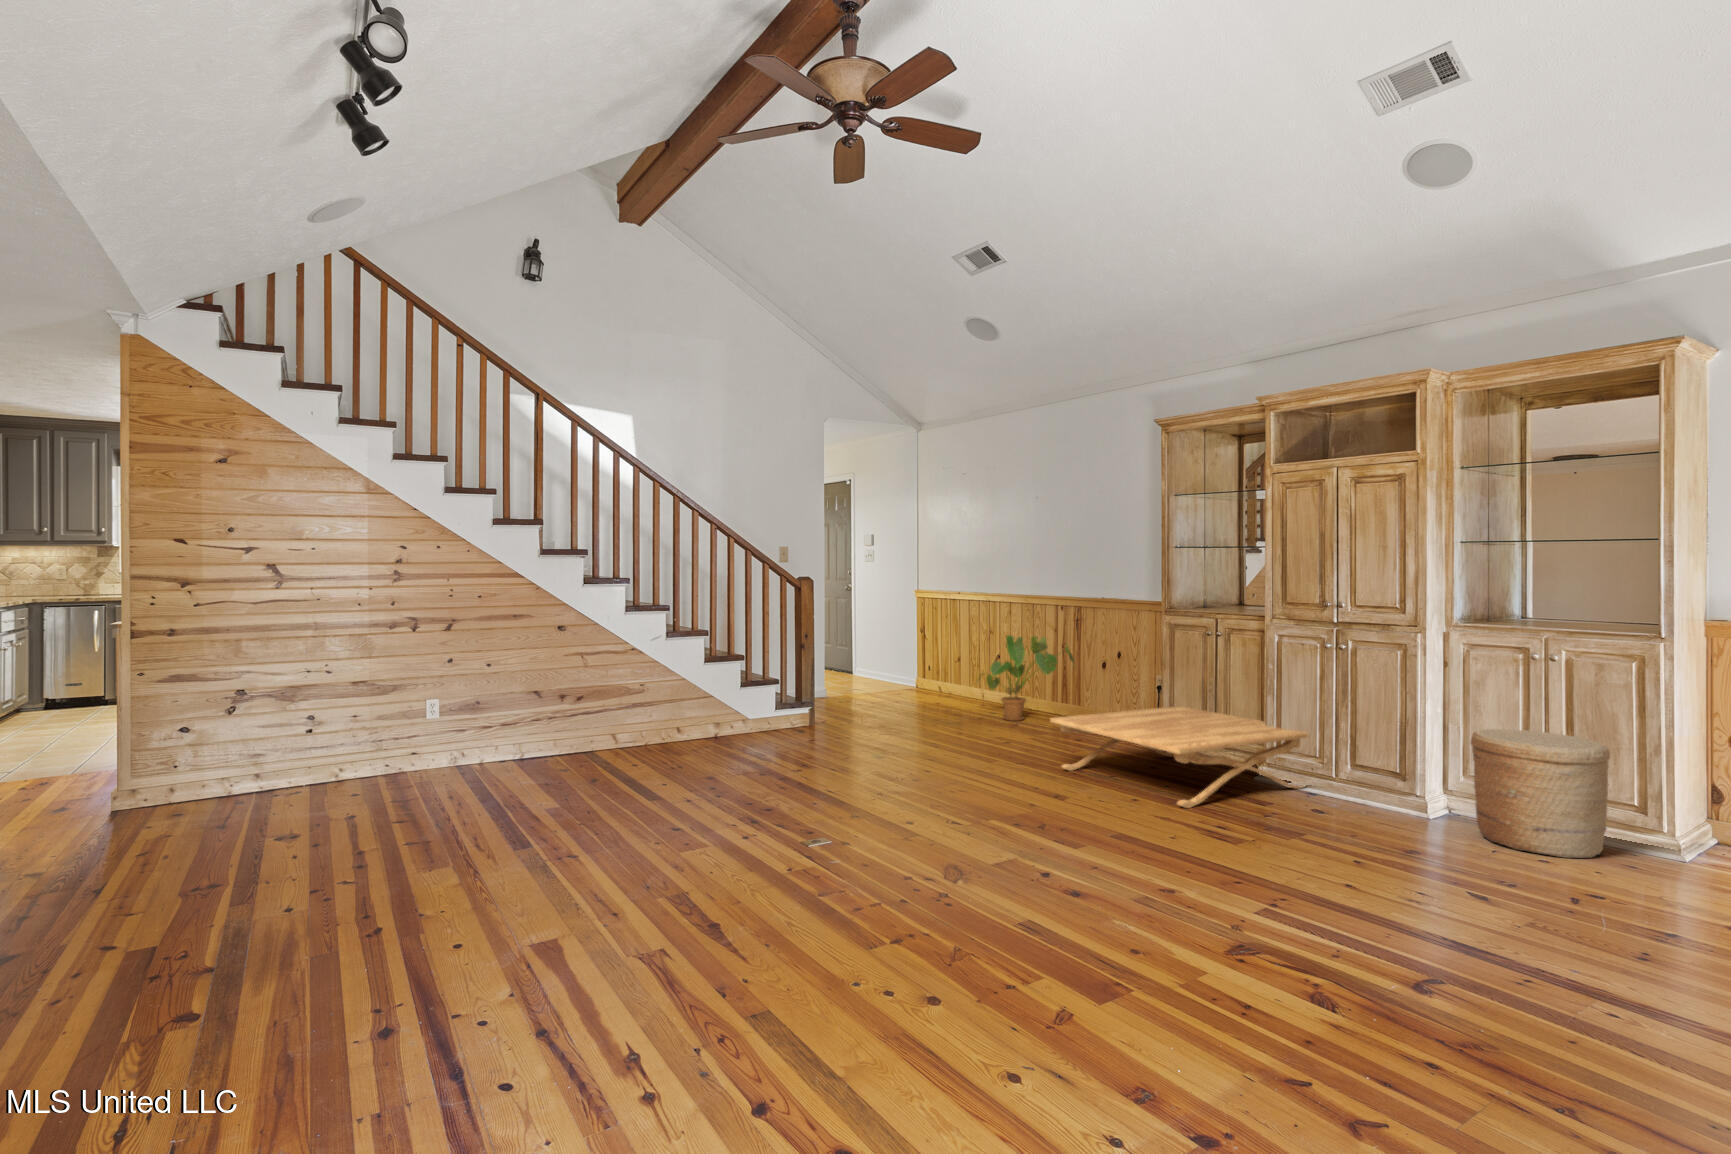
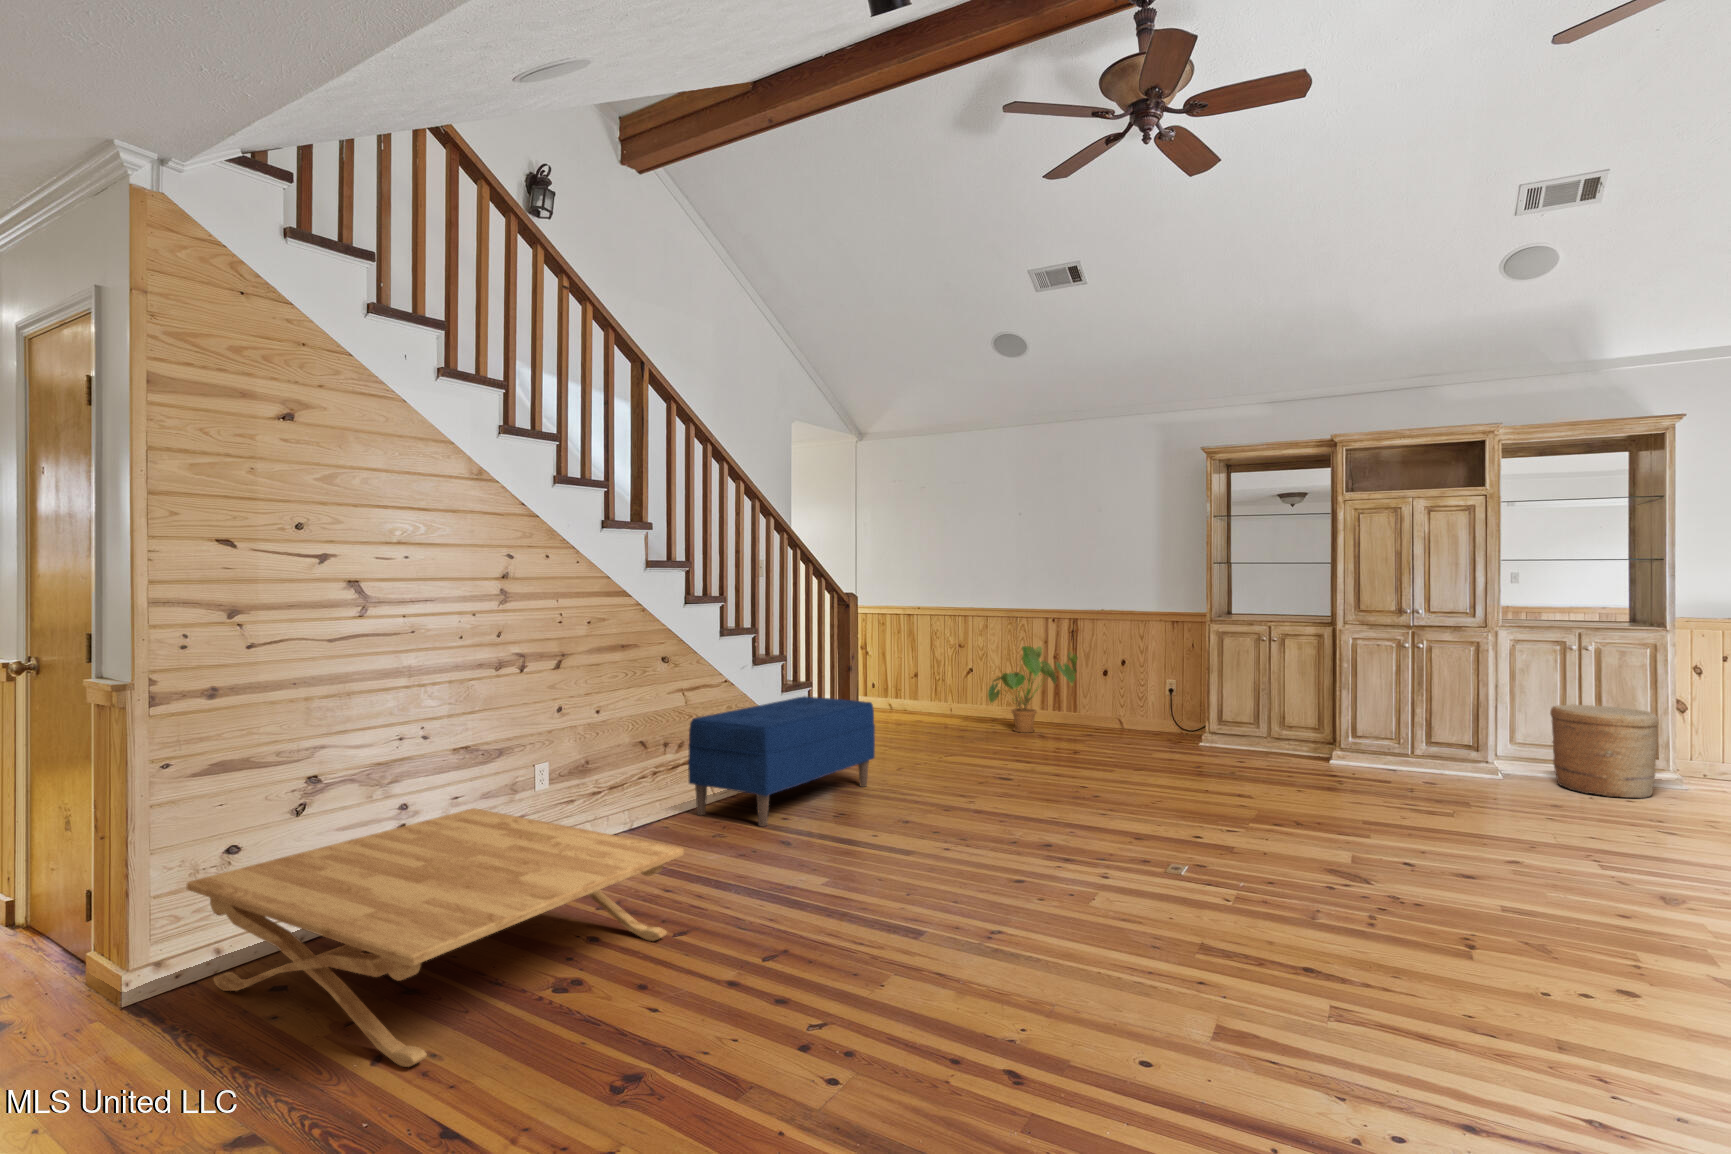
bench: none [582,667,760,764] -> present [688,696,875,827]
coffee table: present [1050,706,1308,808] -> present [186,808,683,1067]

